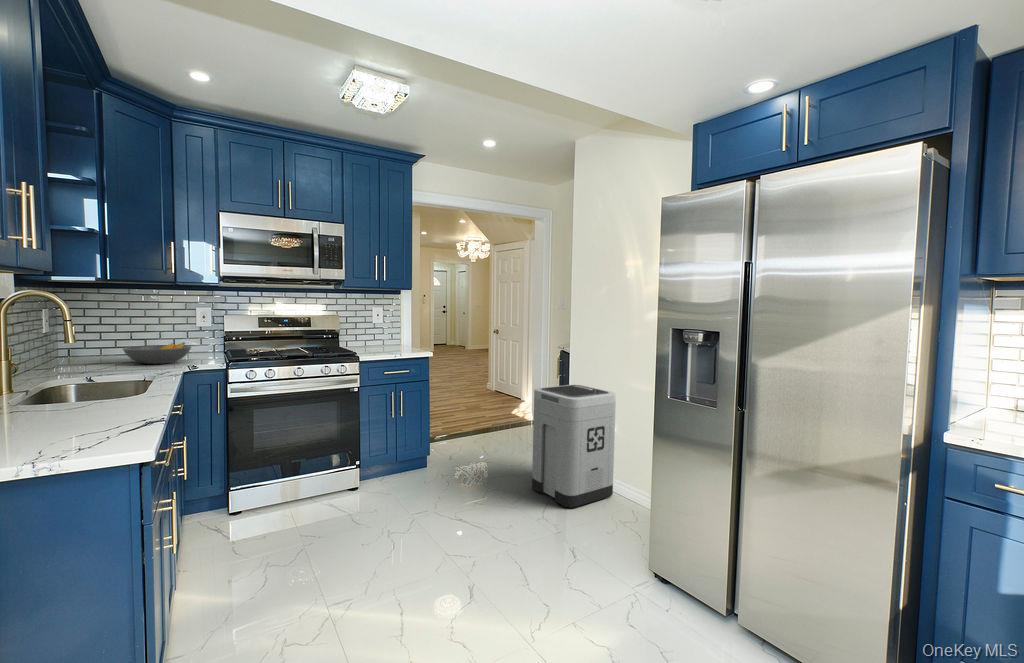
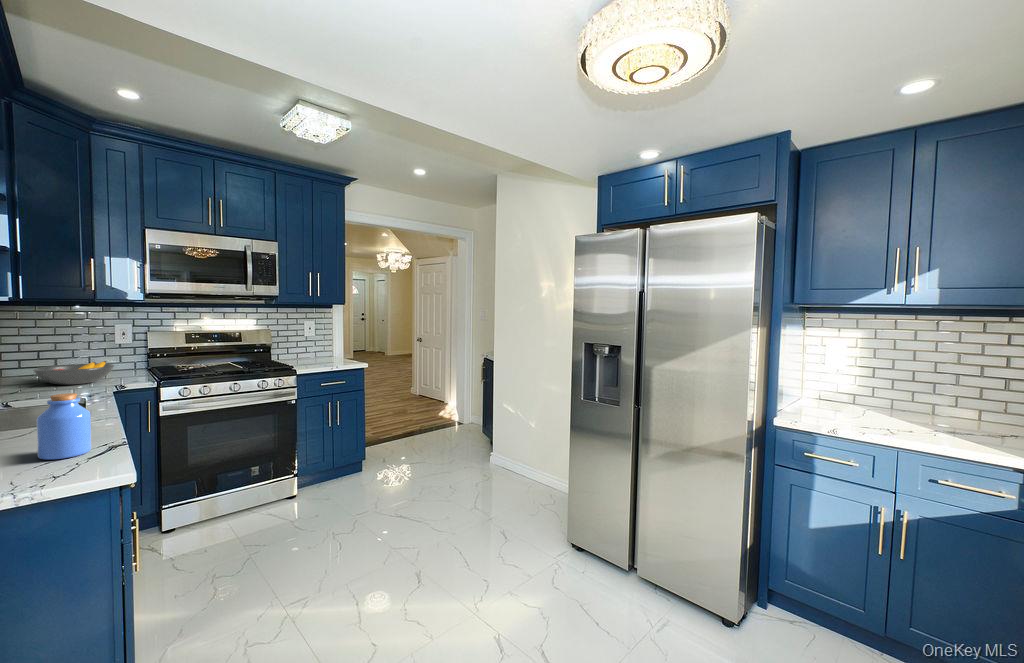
jar: none [85,365,136,430] -> present [37,393,91,460]
trash can: present [532,385,616,508] -> none [462,388,533,496]

